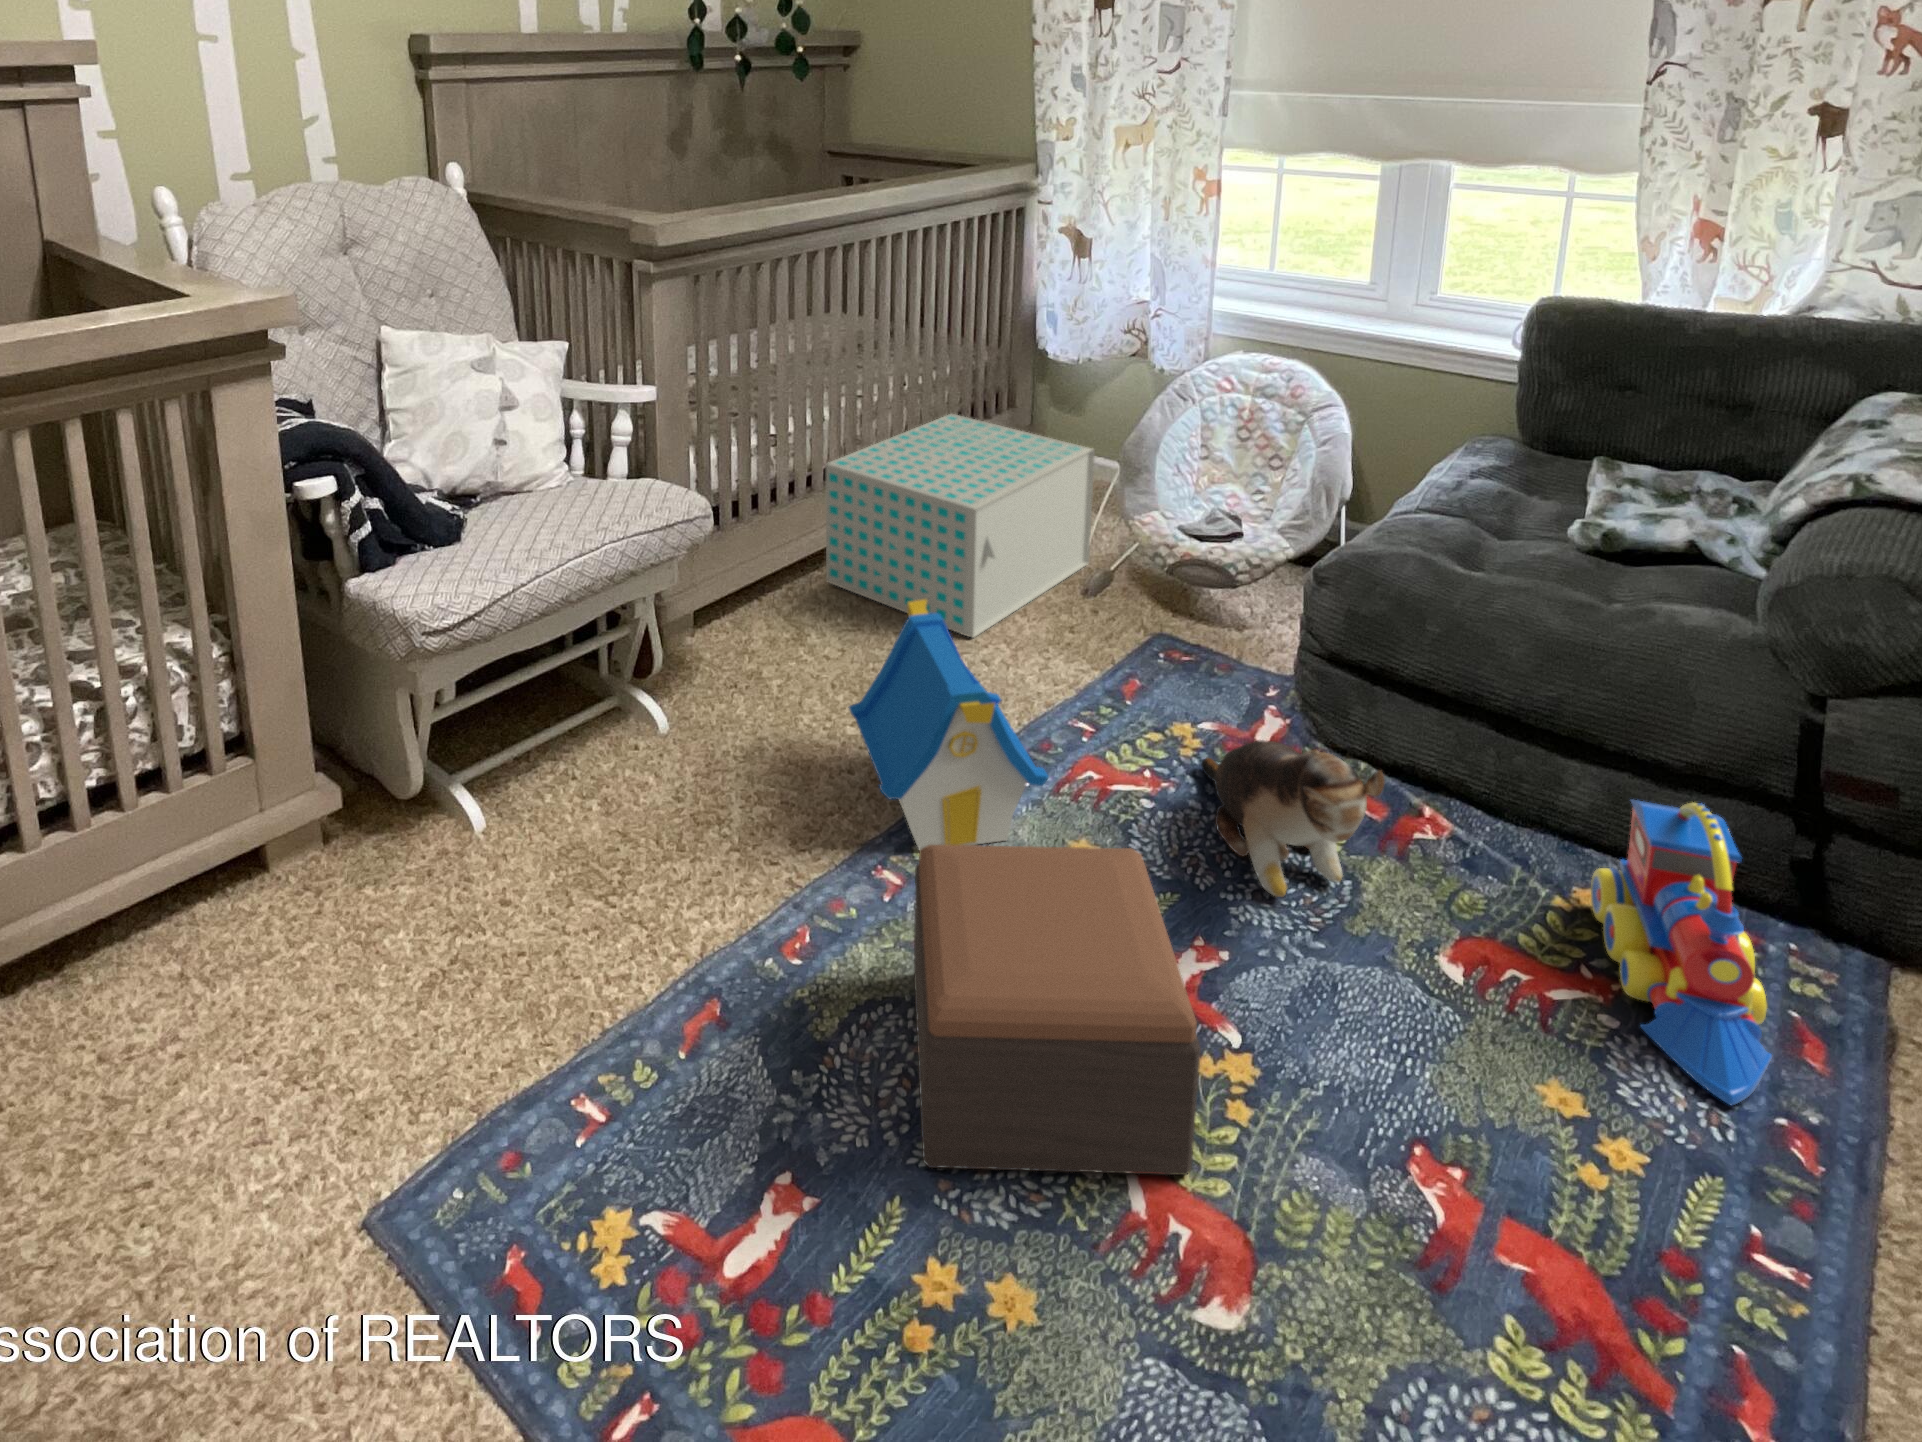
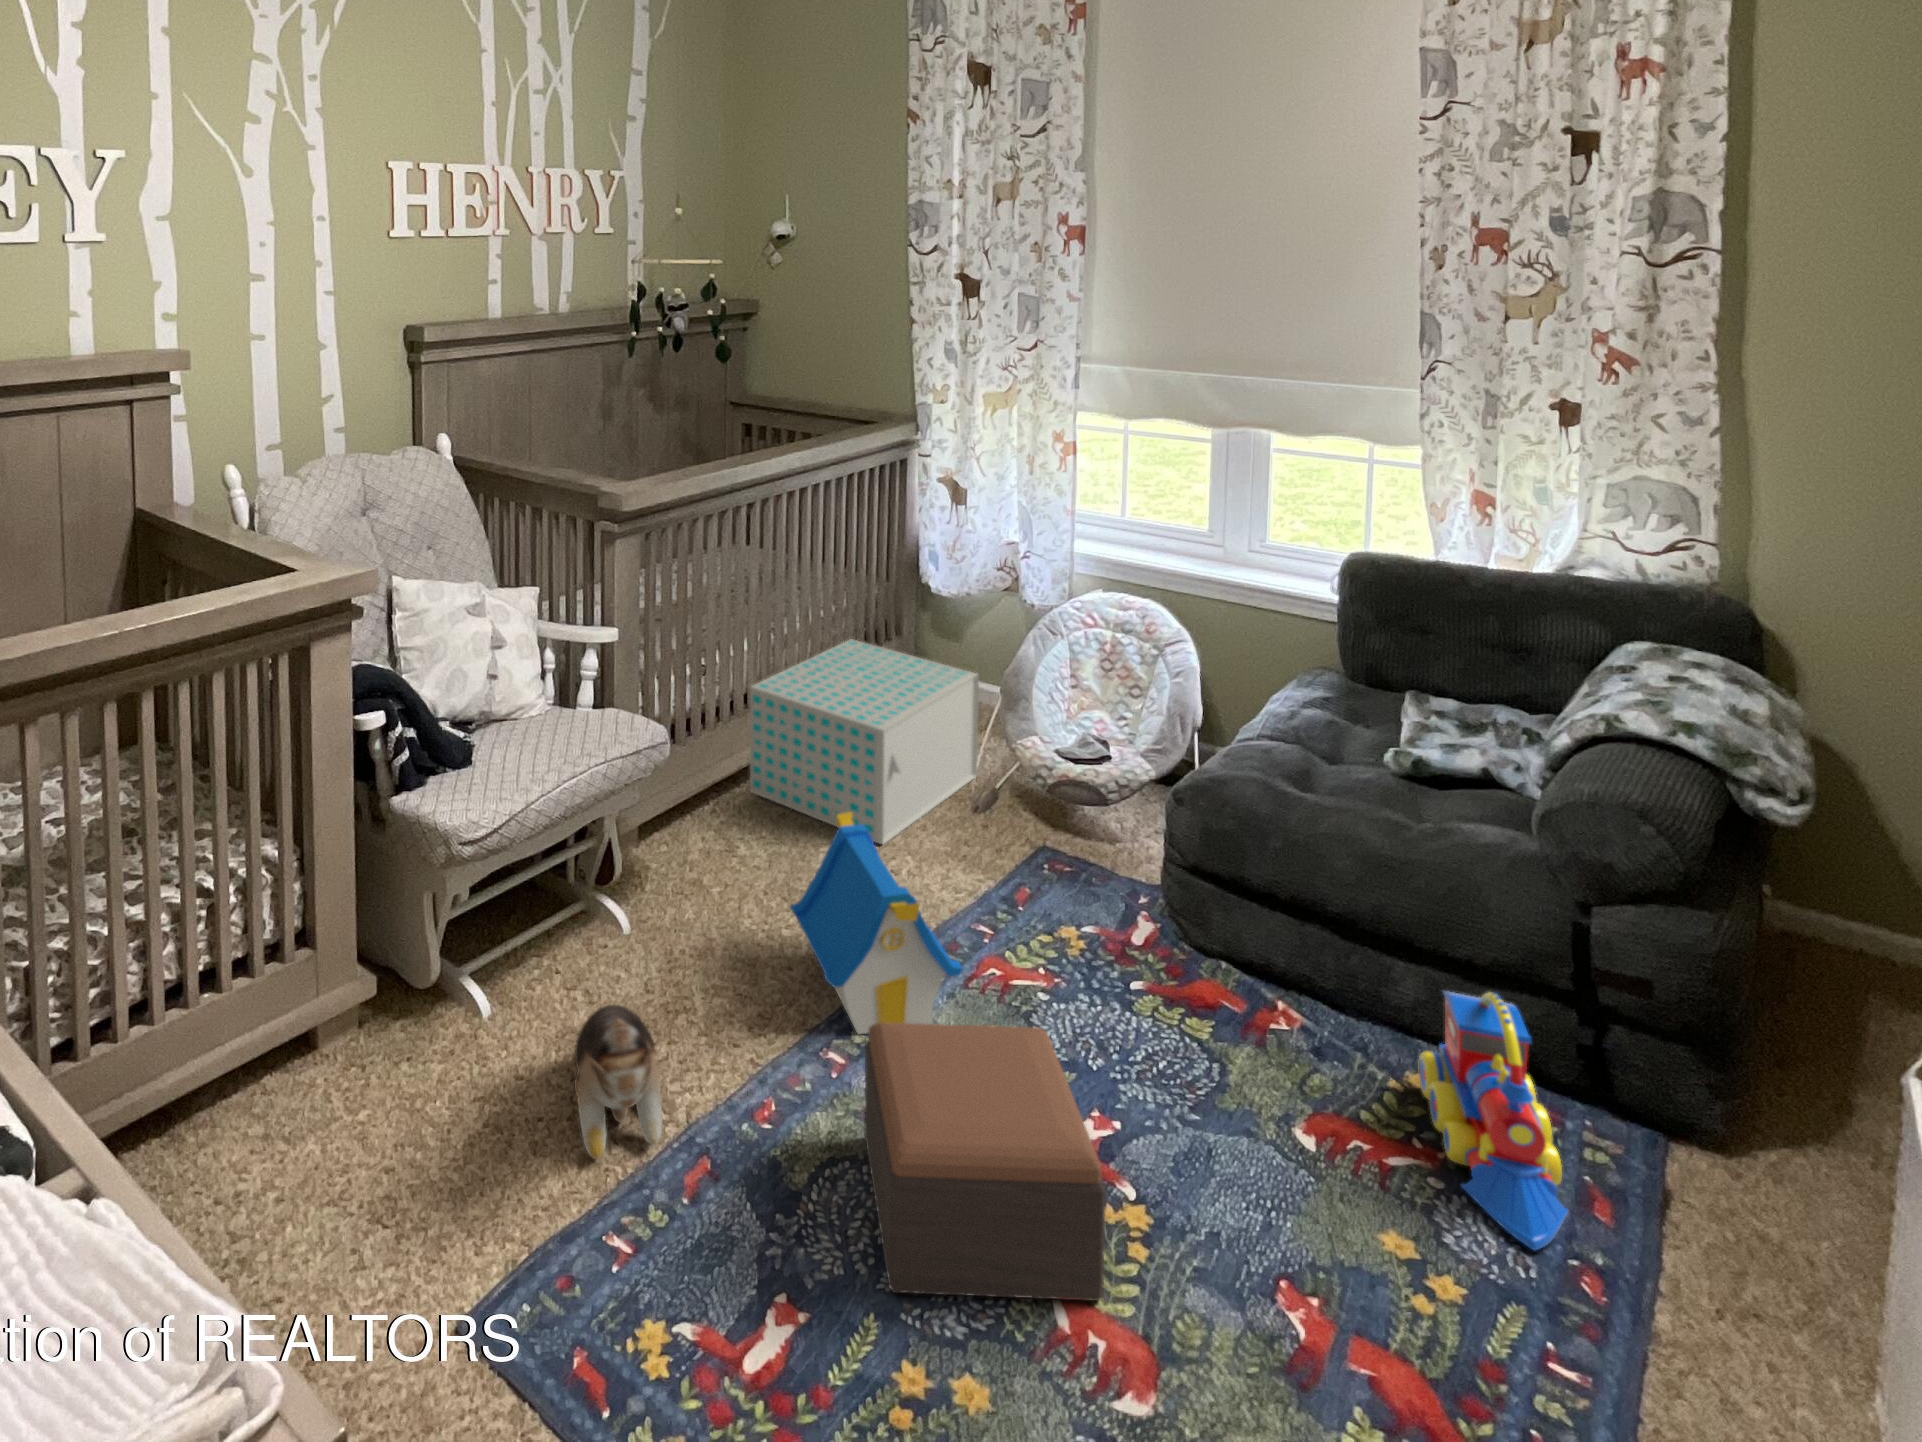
plush toy: present [1201,740,1385,897] -> present [574,1005,662,1160]

